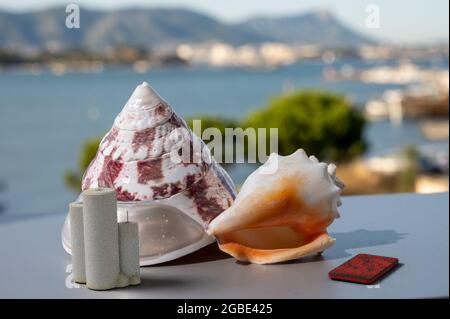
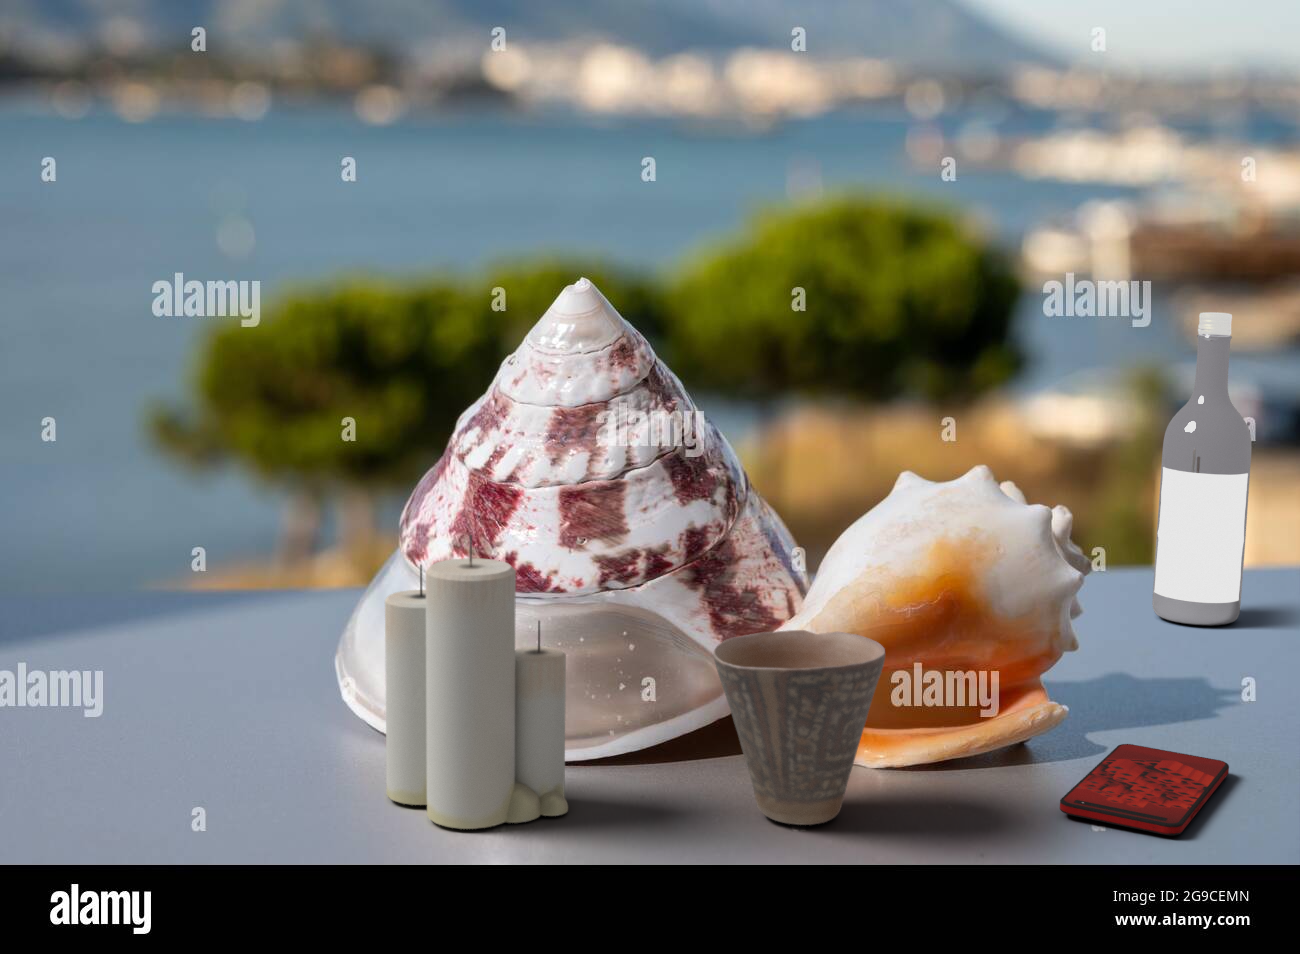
wine bottle: none [393,89,428,213] -> present [1152,312,1251,625]
cup: none [193,212,258,284] -> present [713,630,885,825]

